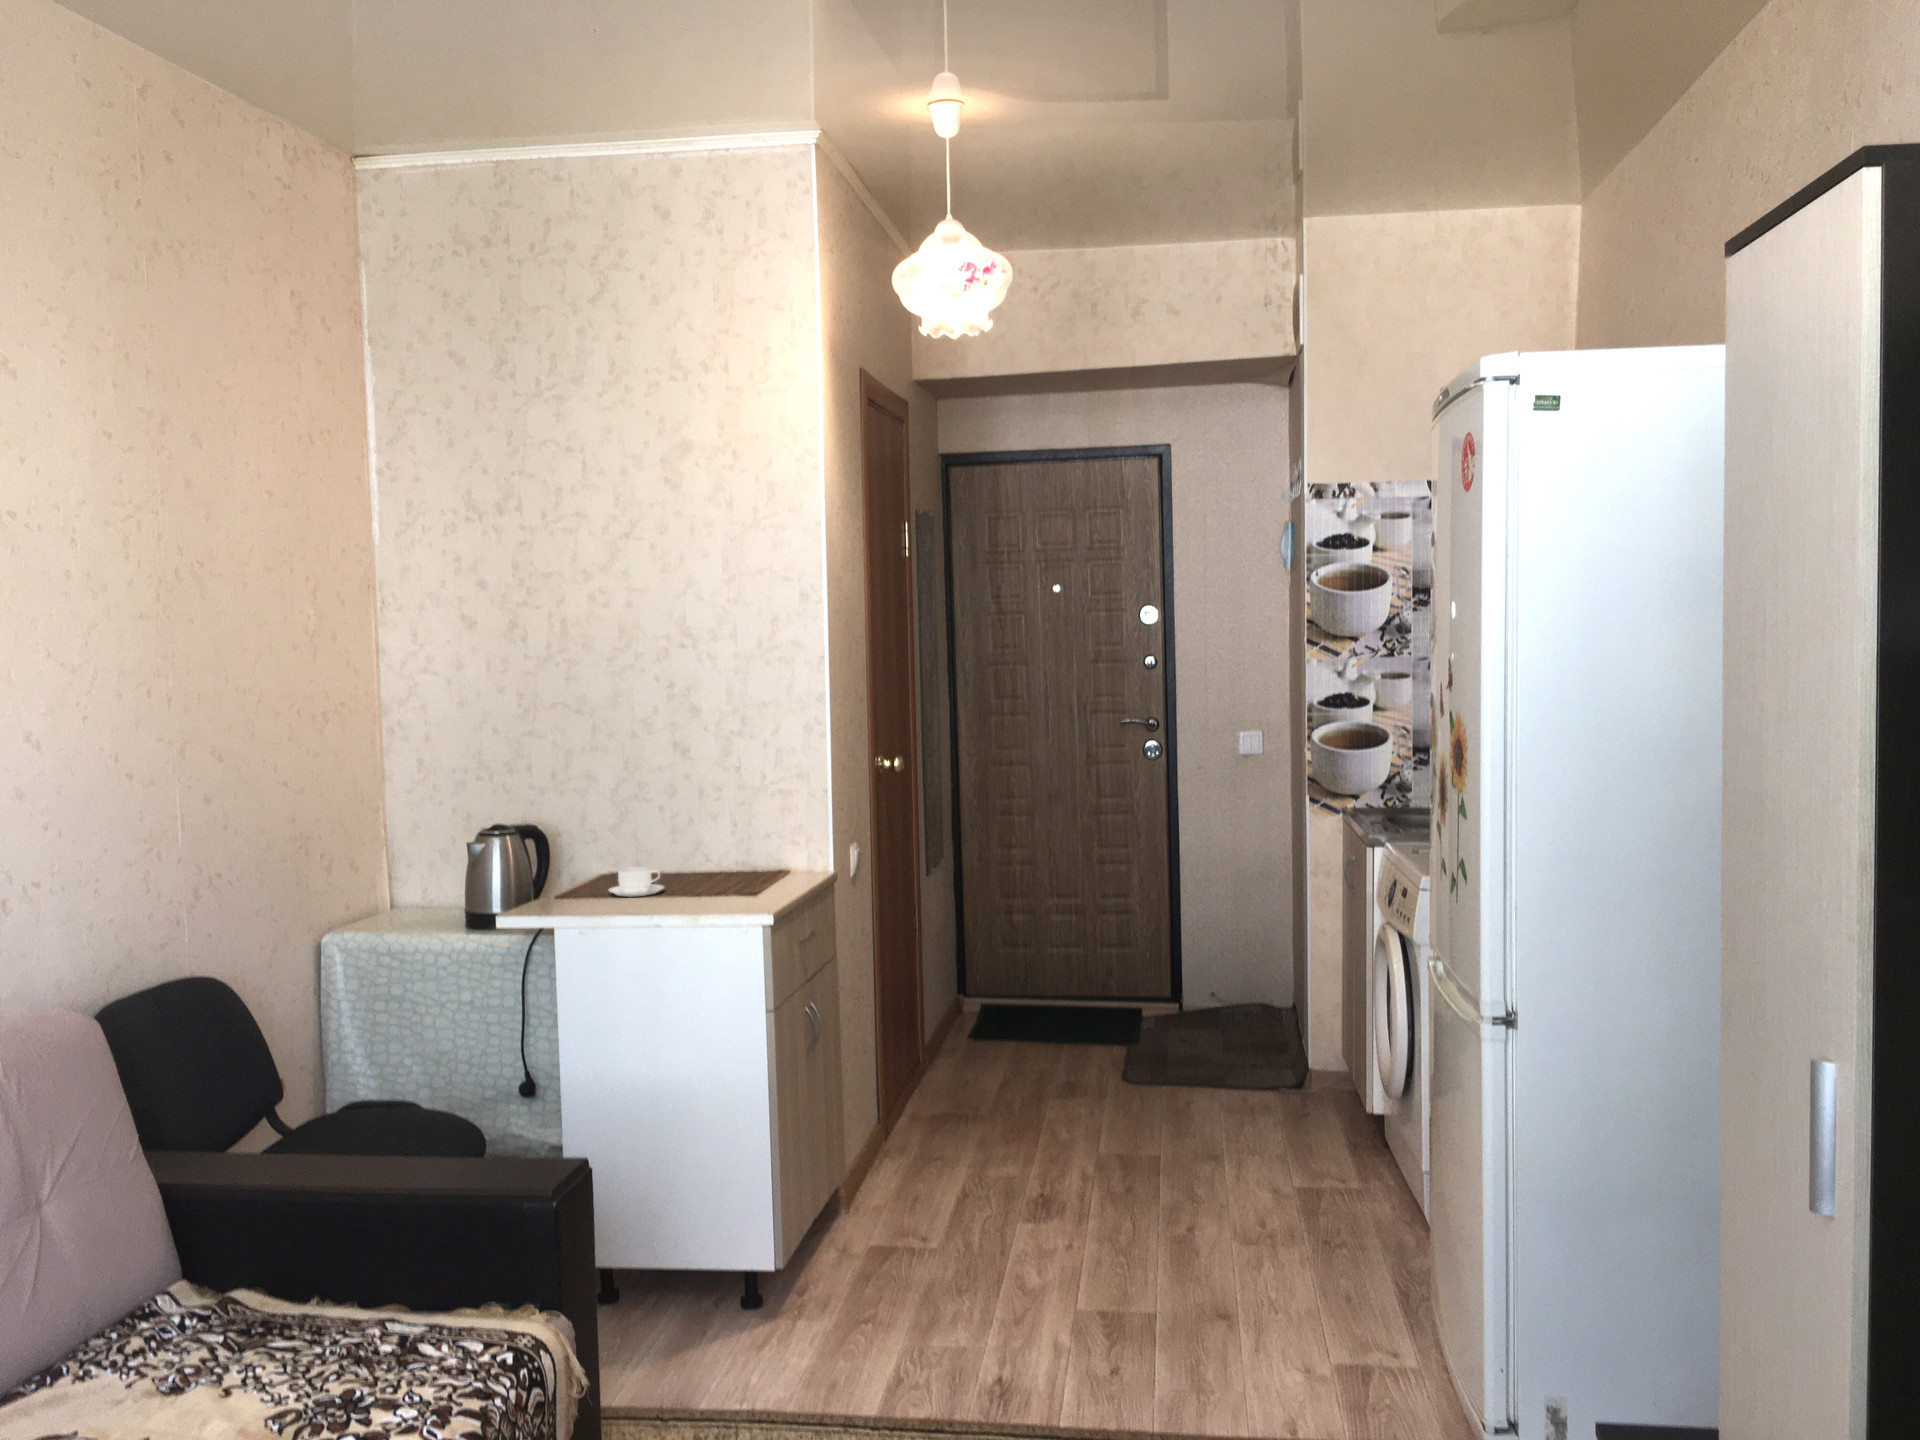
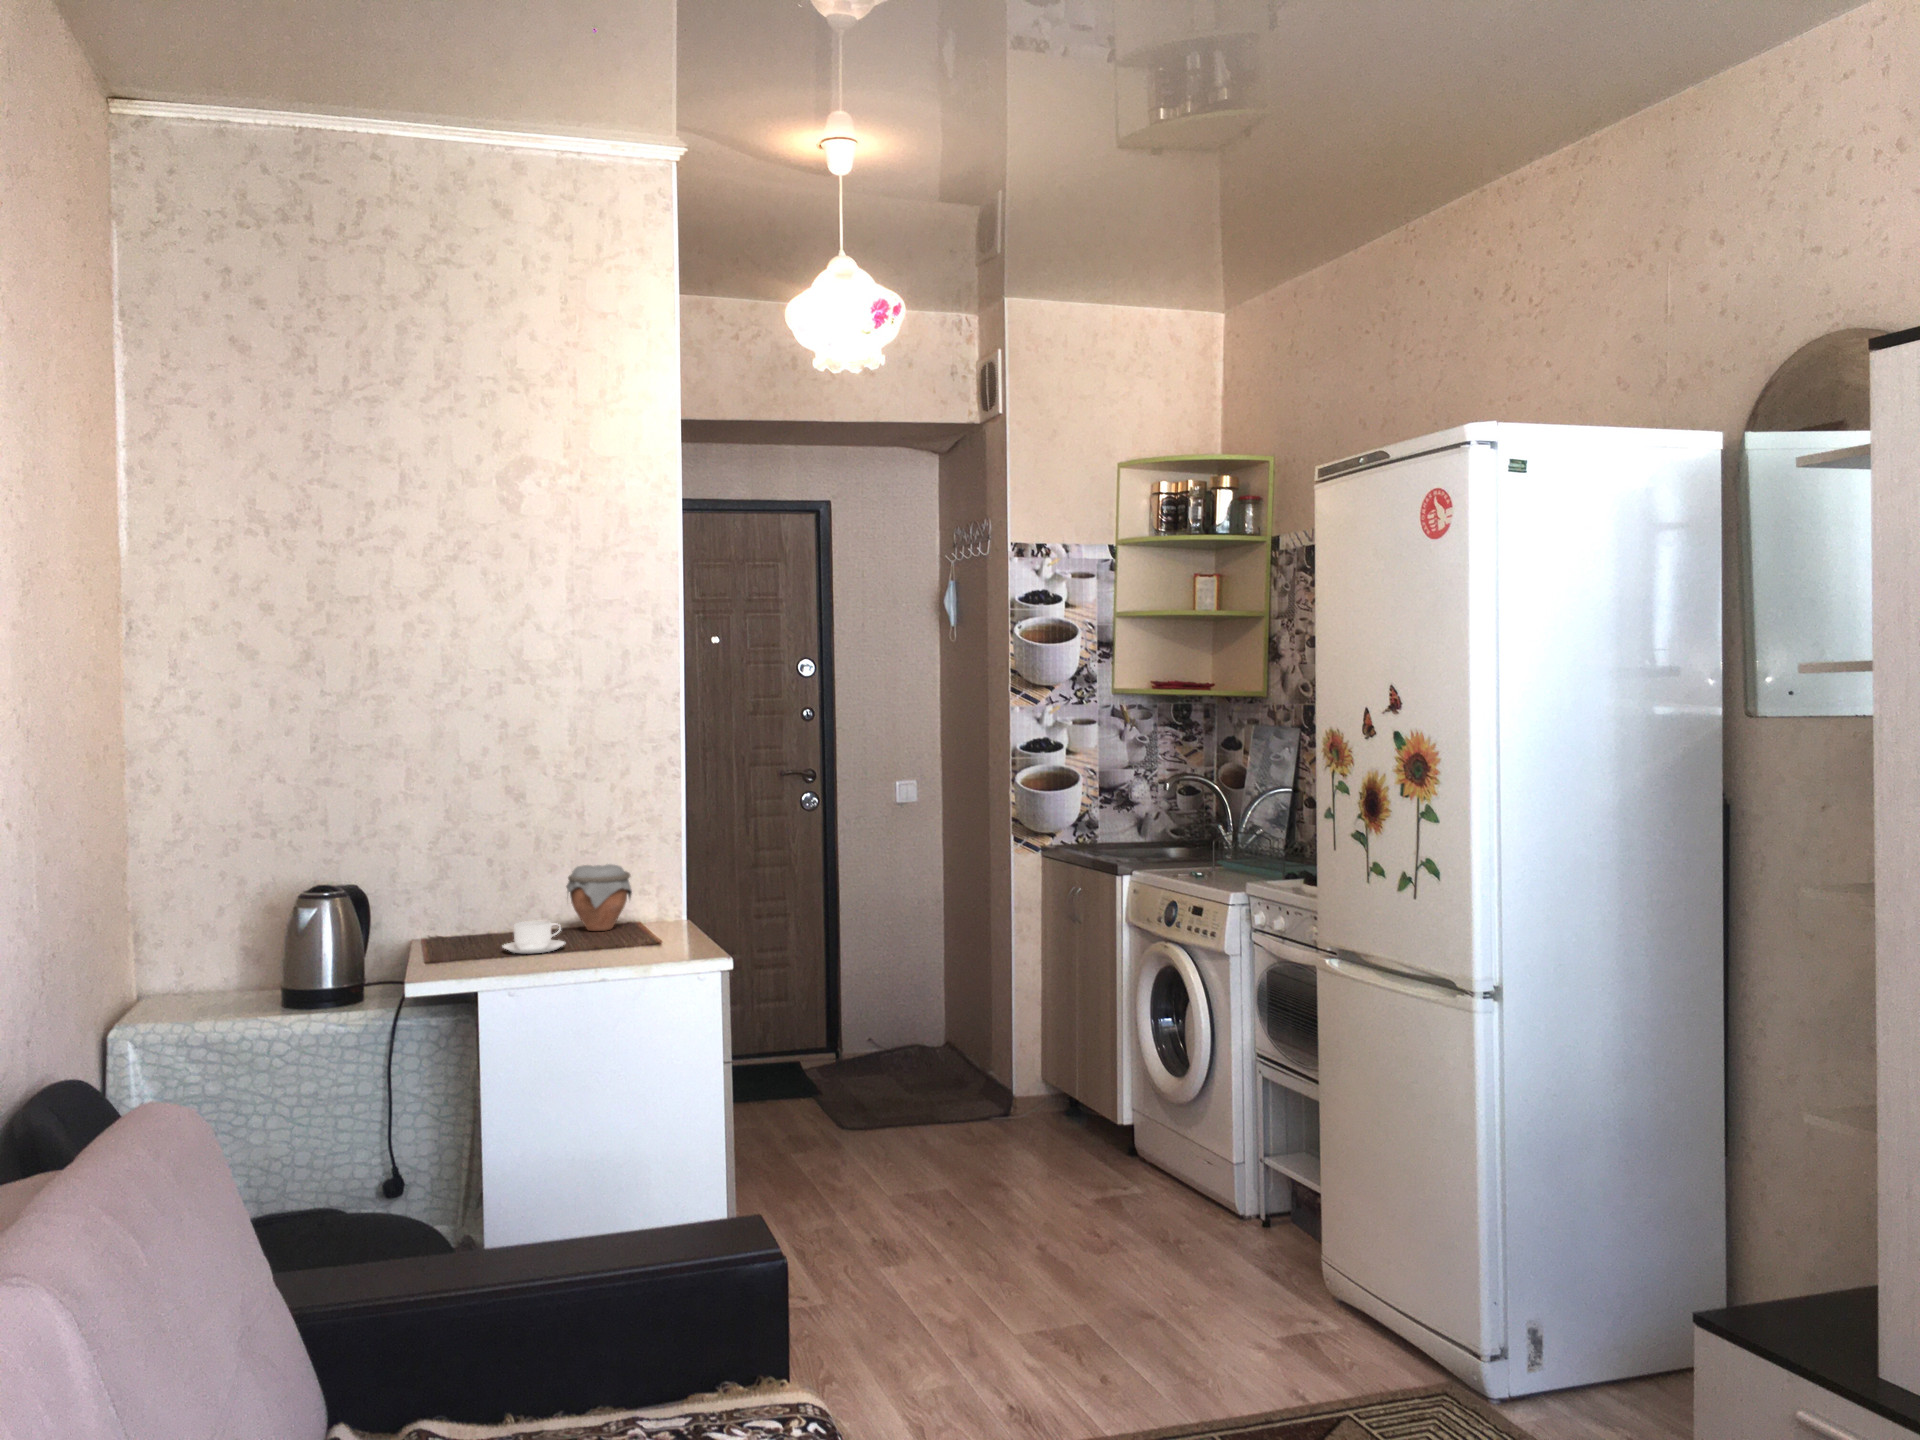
jar: none [695,817,756,878] -> present [566,864,632,931]

